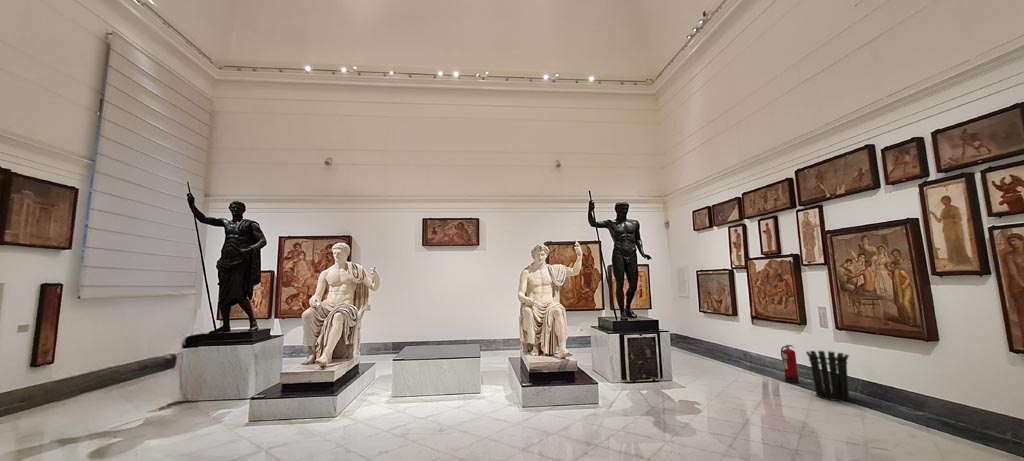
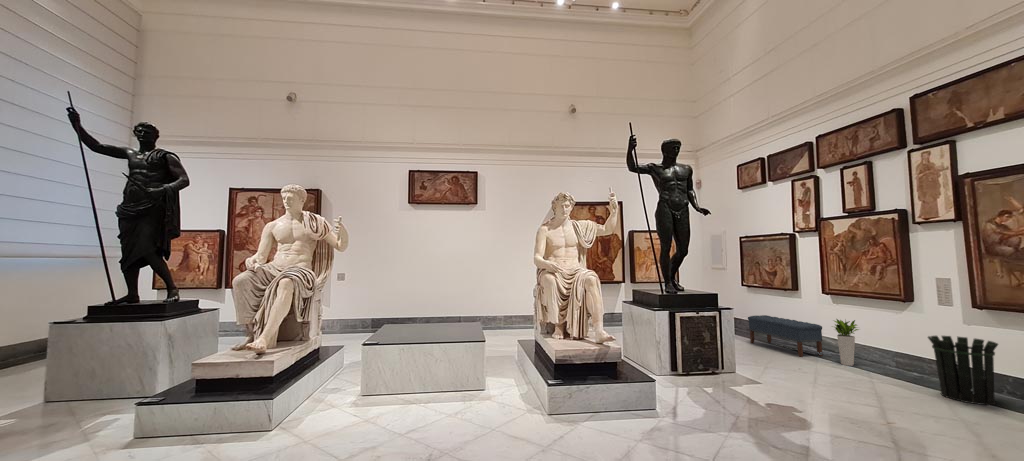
bench: none [700,336,753,370] -> present [748,315,823,357]
planter: none [754,338,776,376] -> present [835,319,859,366]
fire extinguisher: present [781,345,799,383] -> none [872,327,899,377]

